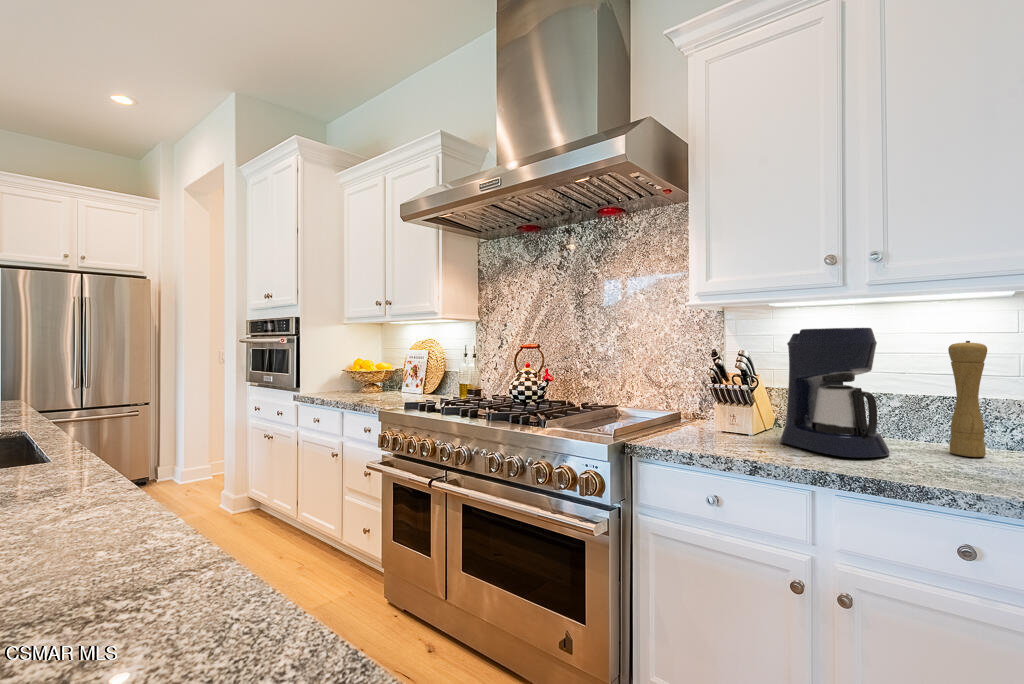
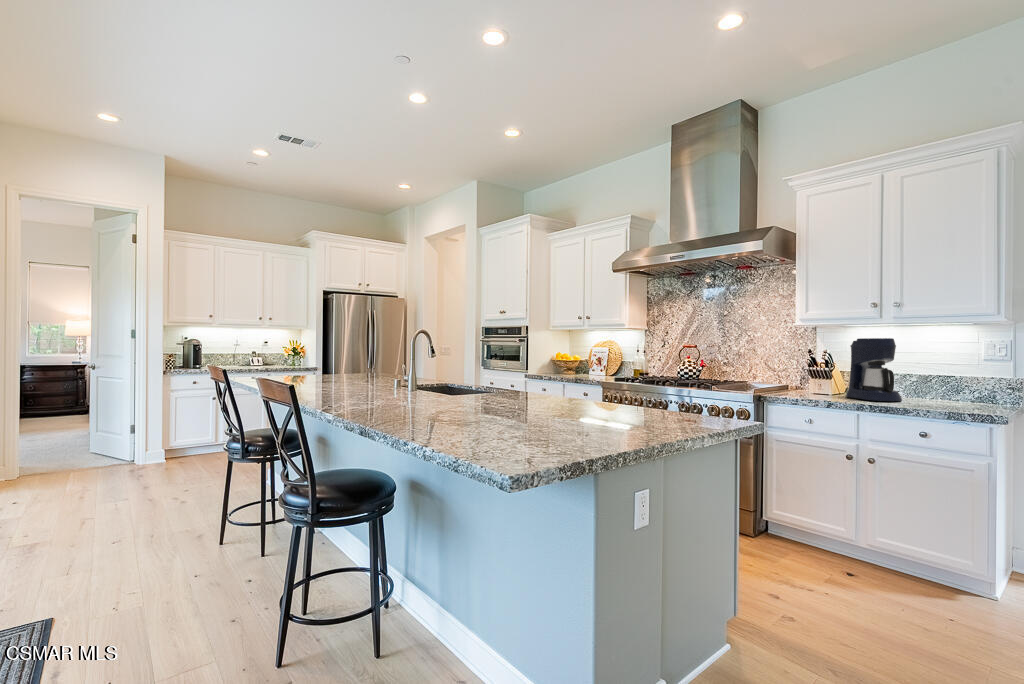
pepper mill: present [948,341,987,457] -> none [935,346,954,403]

